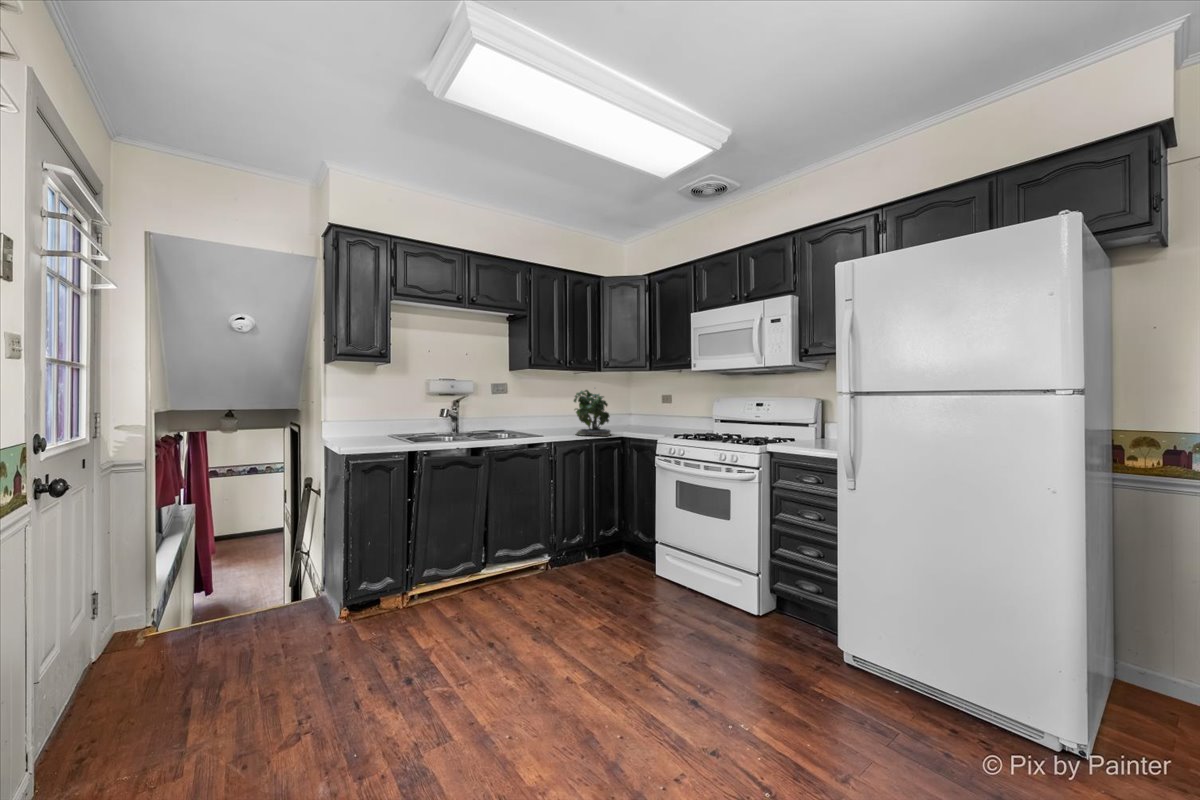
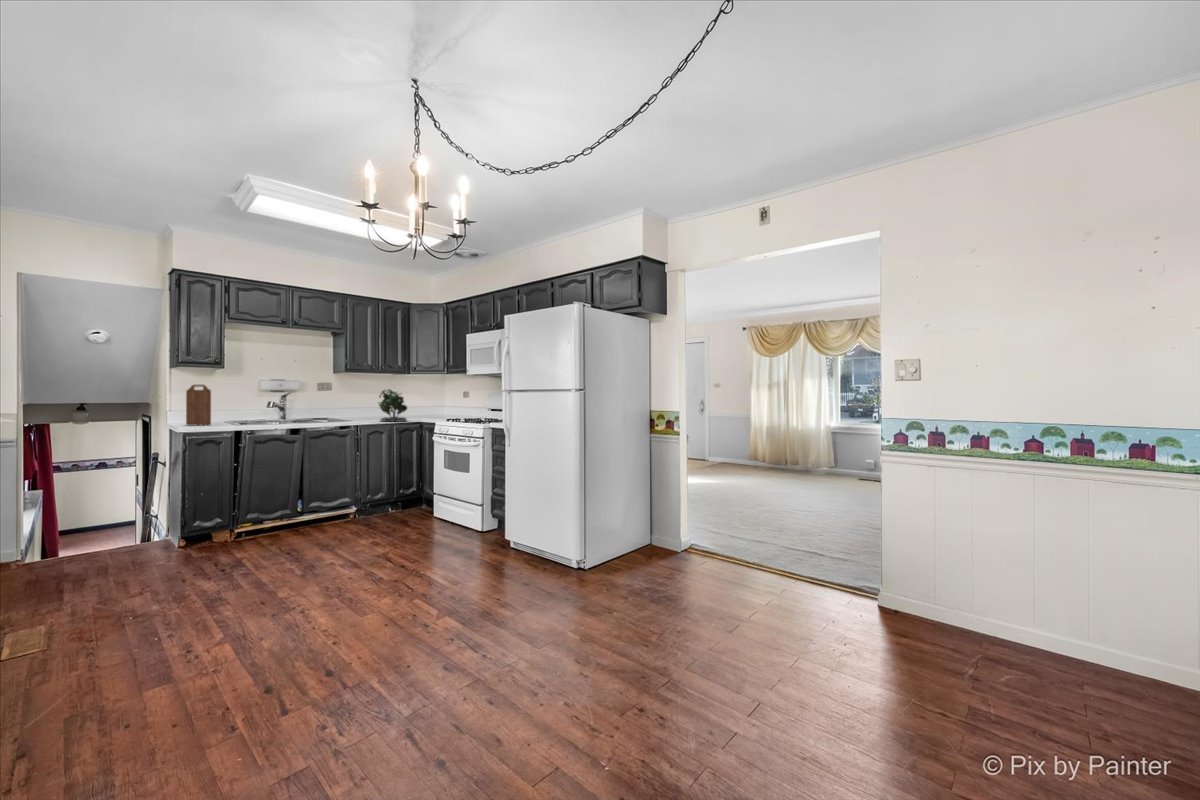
cutting board: none [344,386,374,442] -> present [186,384,211,425]

